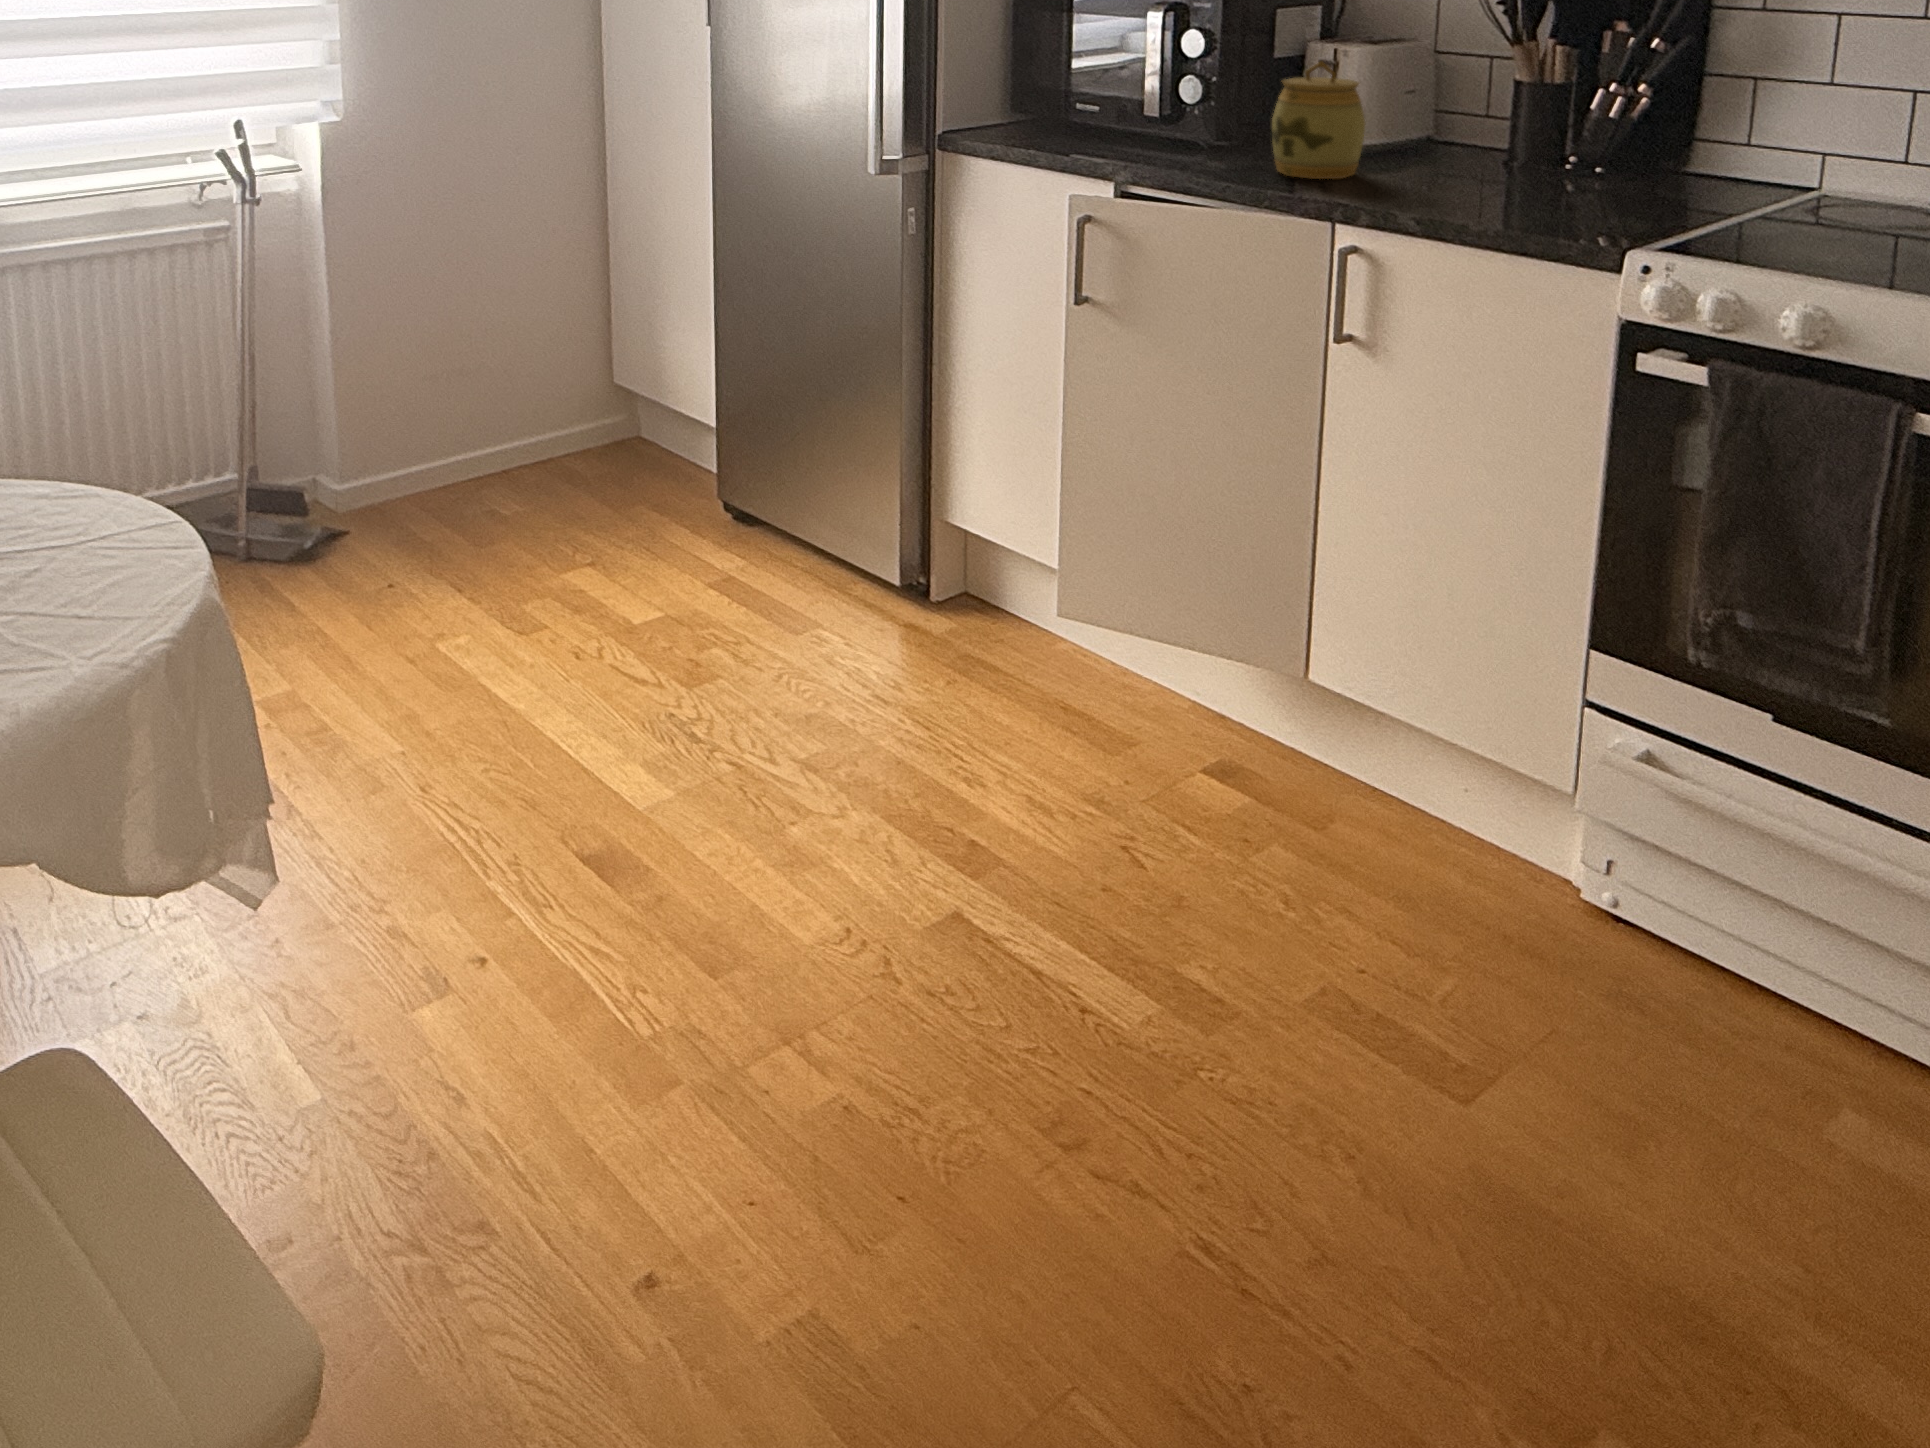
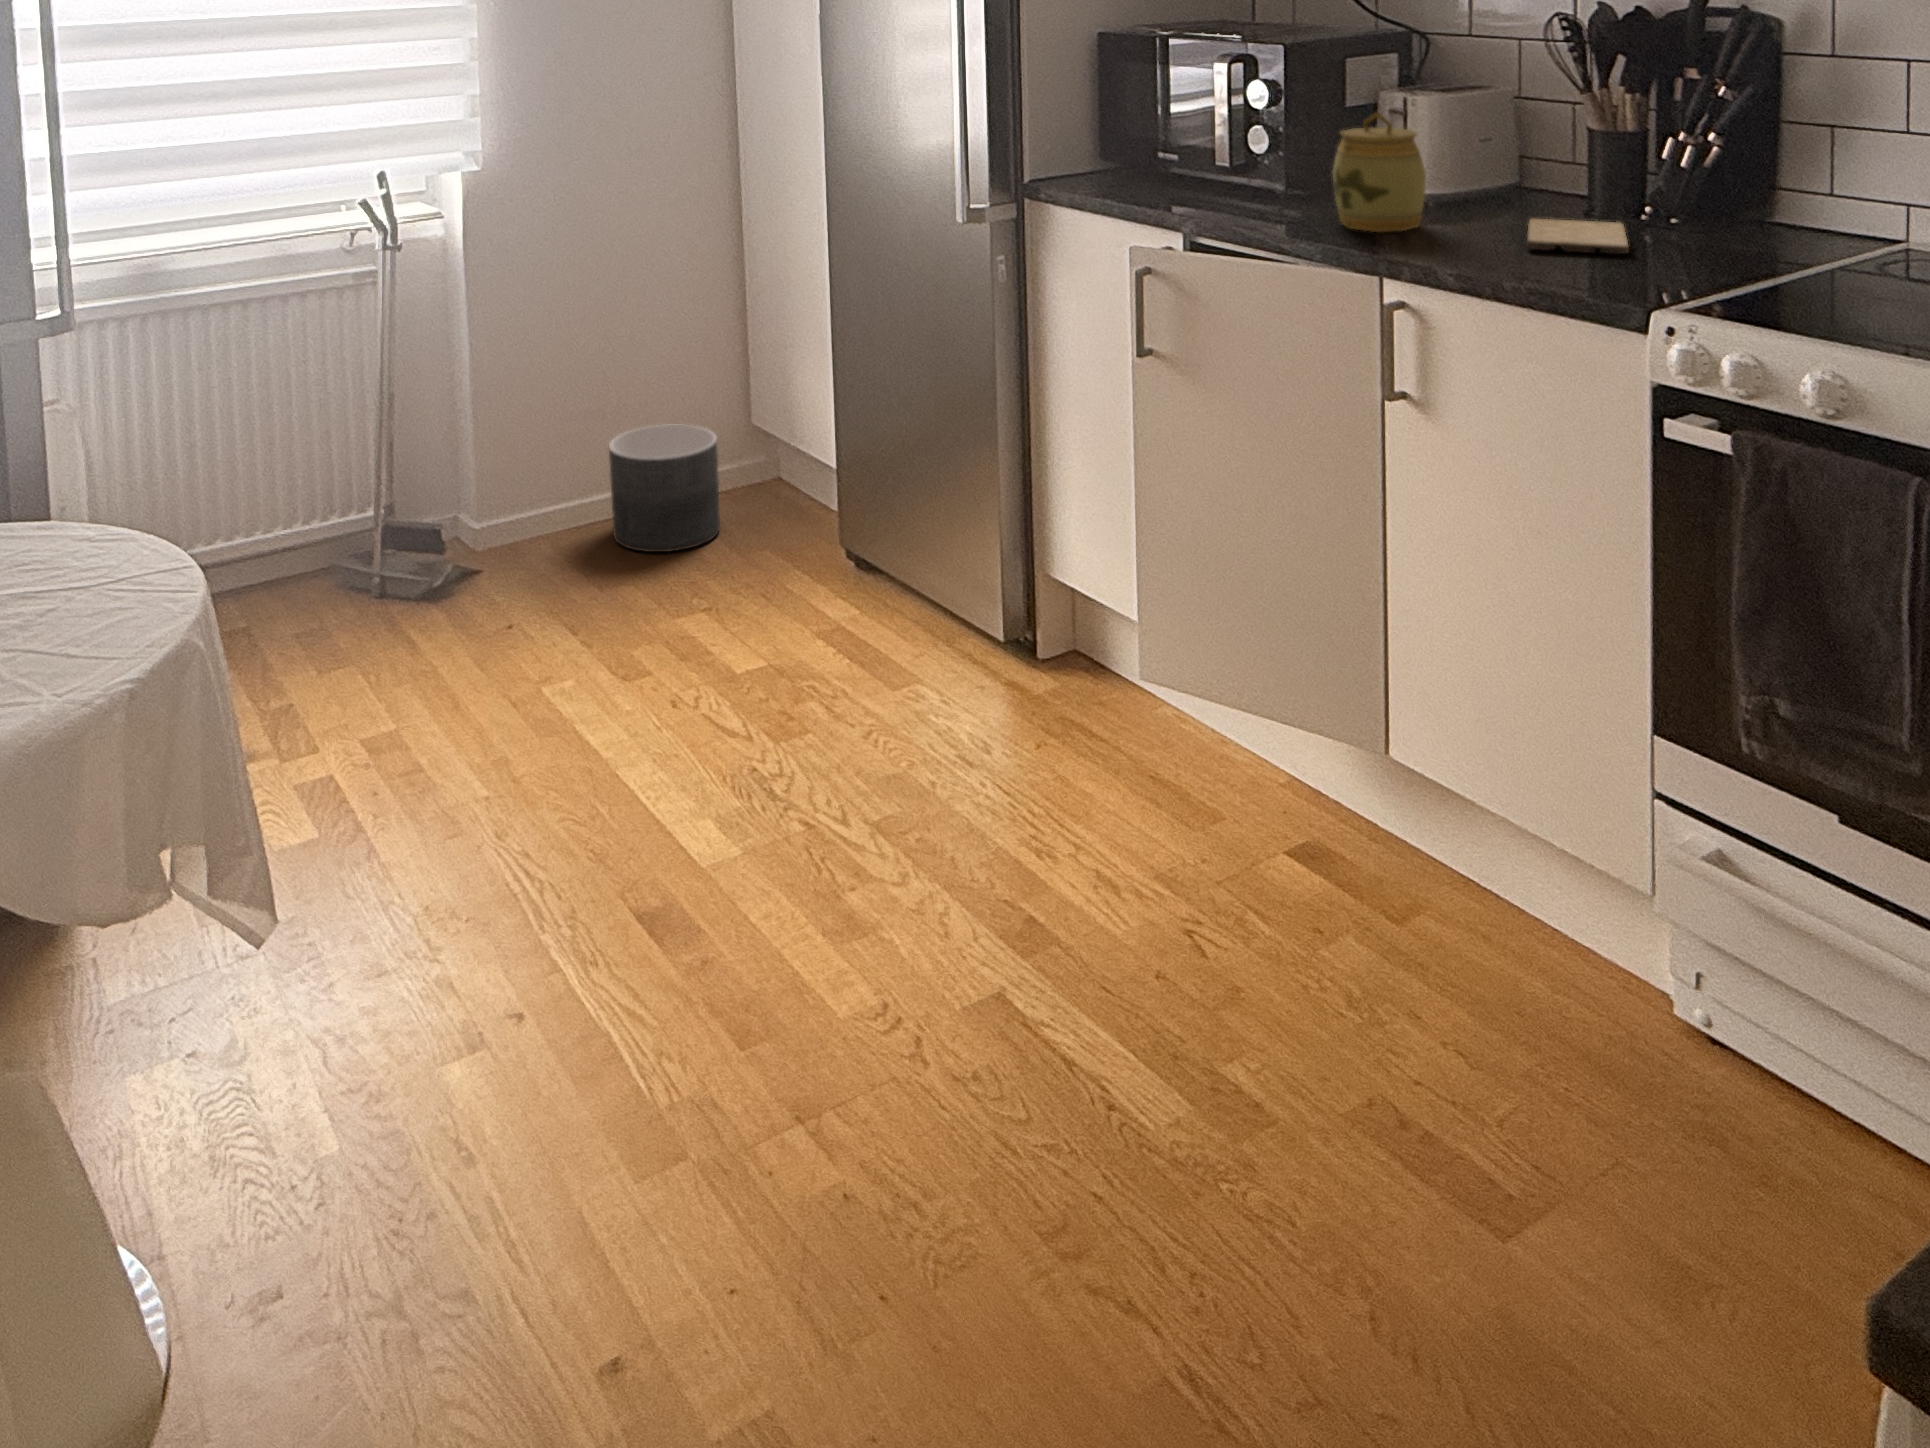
cutting board: none [1459,167,1571,199] -> present [1527,219,1629,254]
planter: none [483,378,595,503] -> present [609,424,720,552]

